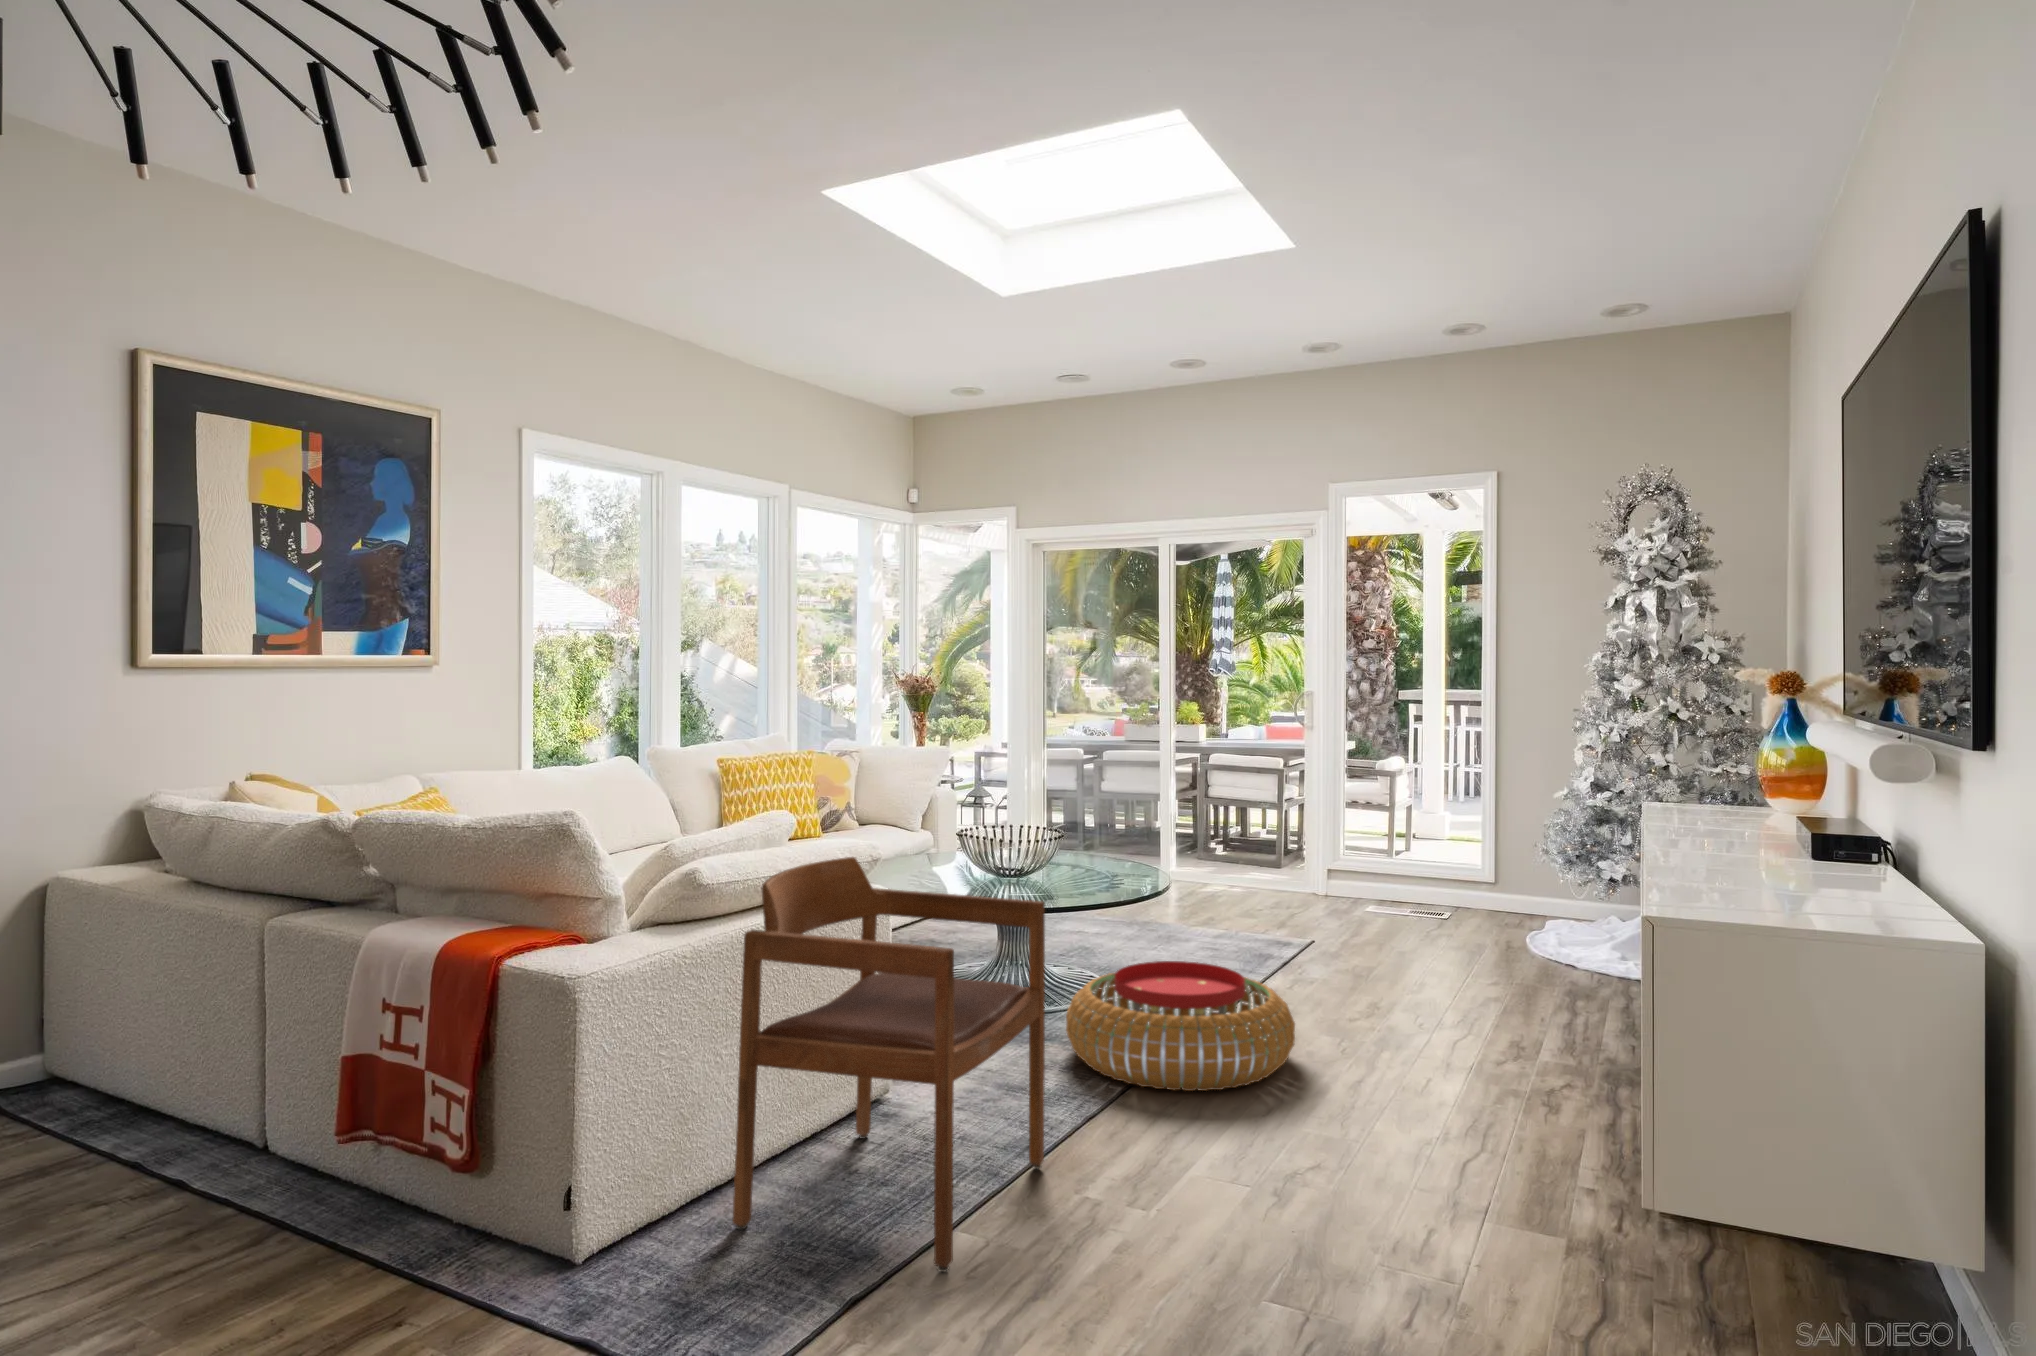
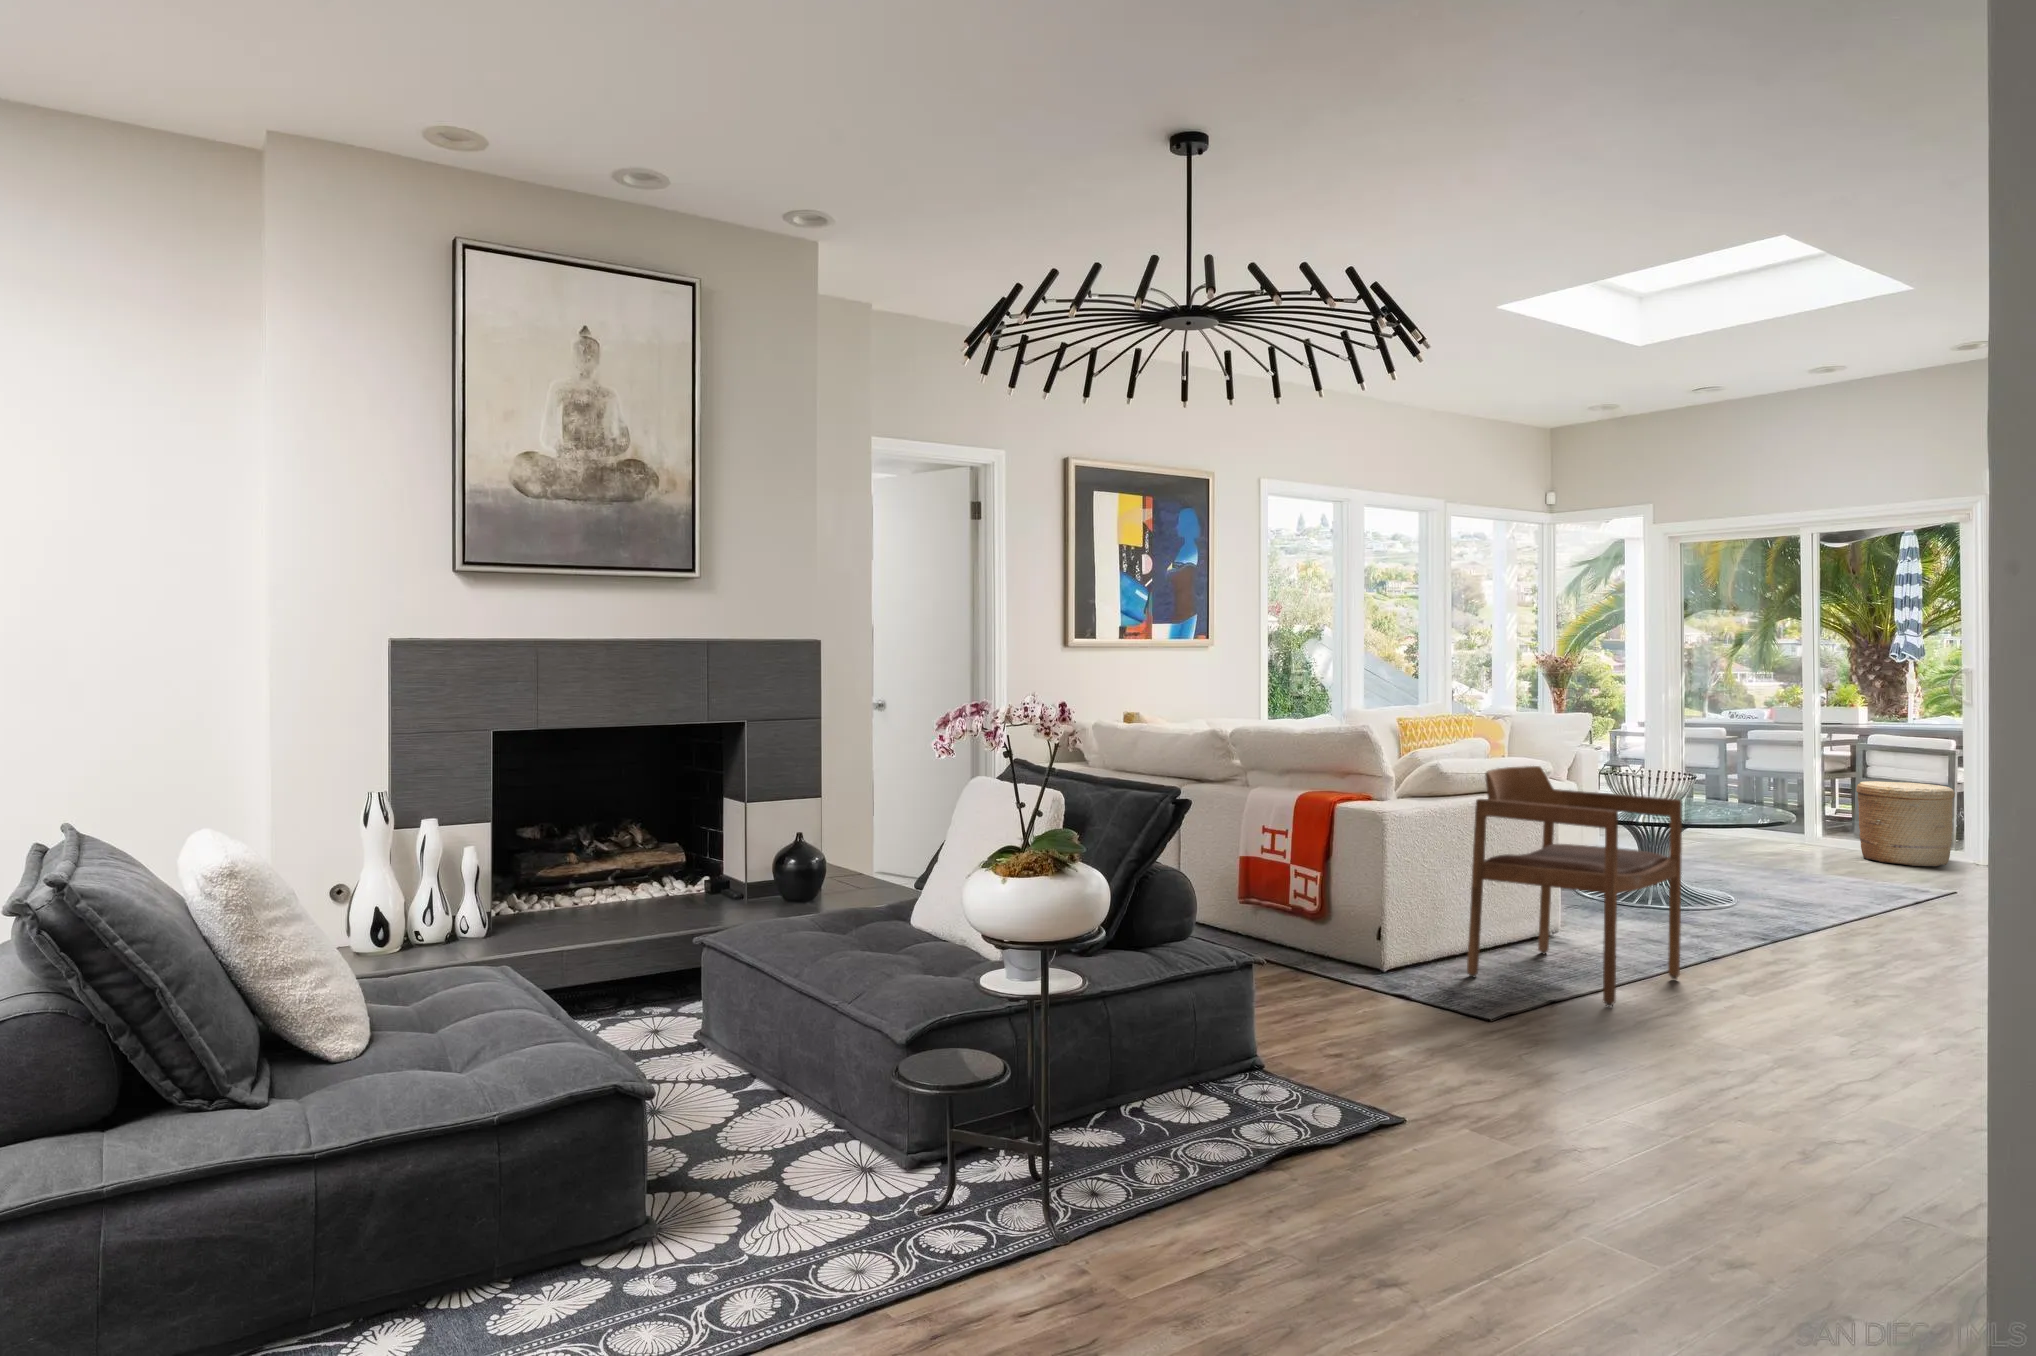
woven basket: none [1208,806,1293,897] -> present [1856,781,1955,866]
pouf: present [1066,961,1295,1091] -> none [1700,875,1909,964]

